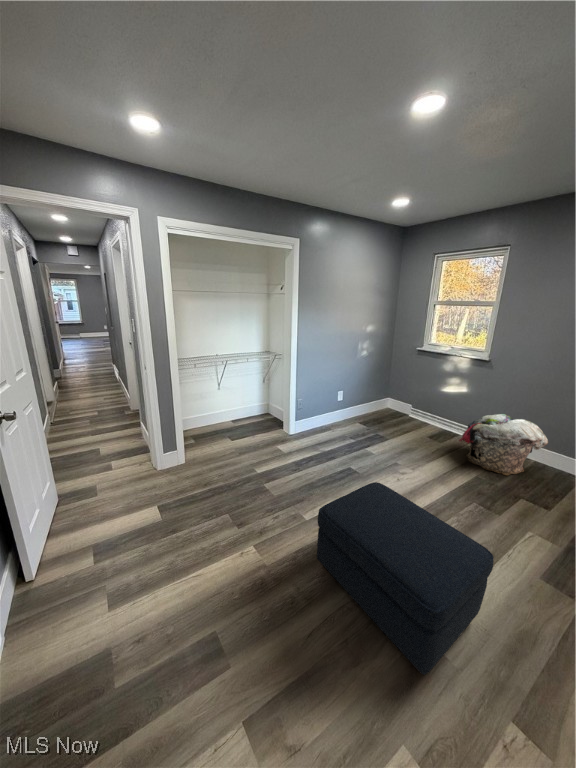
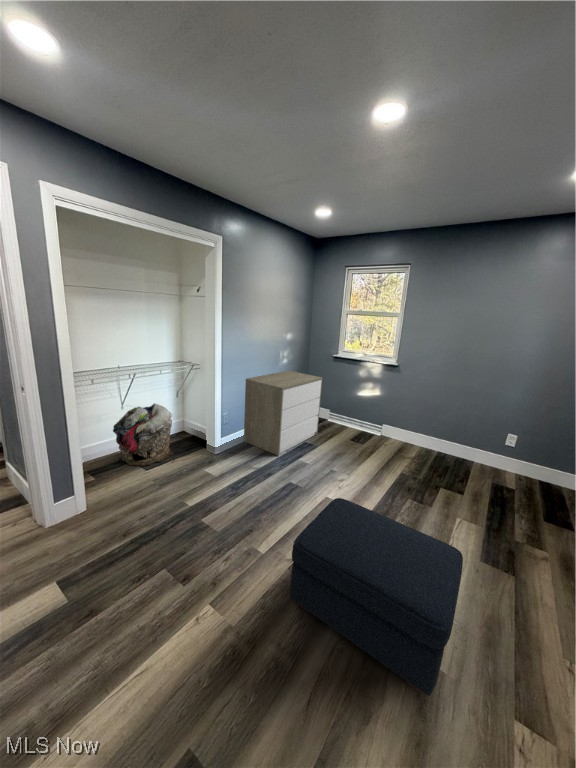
dresser: none [317,363,399,443] -> present [244,371,323,456]
laundry basket: present [459,414,548,475] -> present [113,403,173,466]

